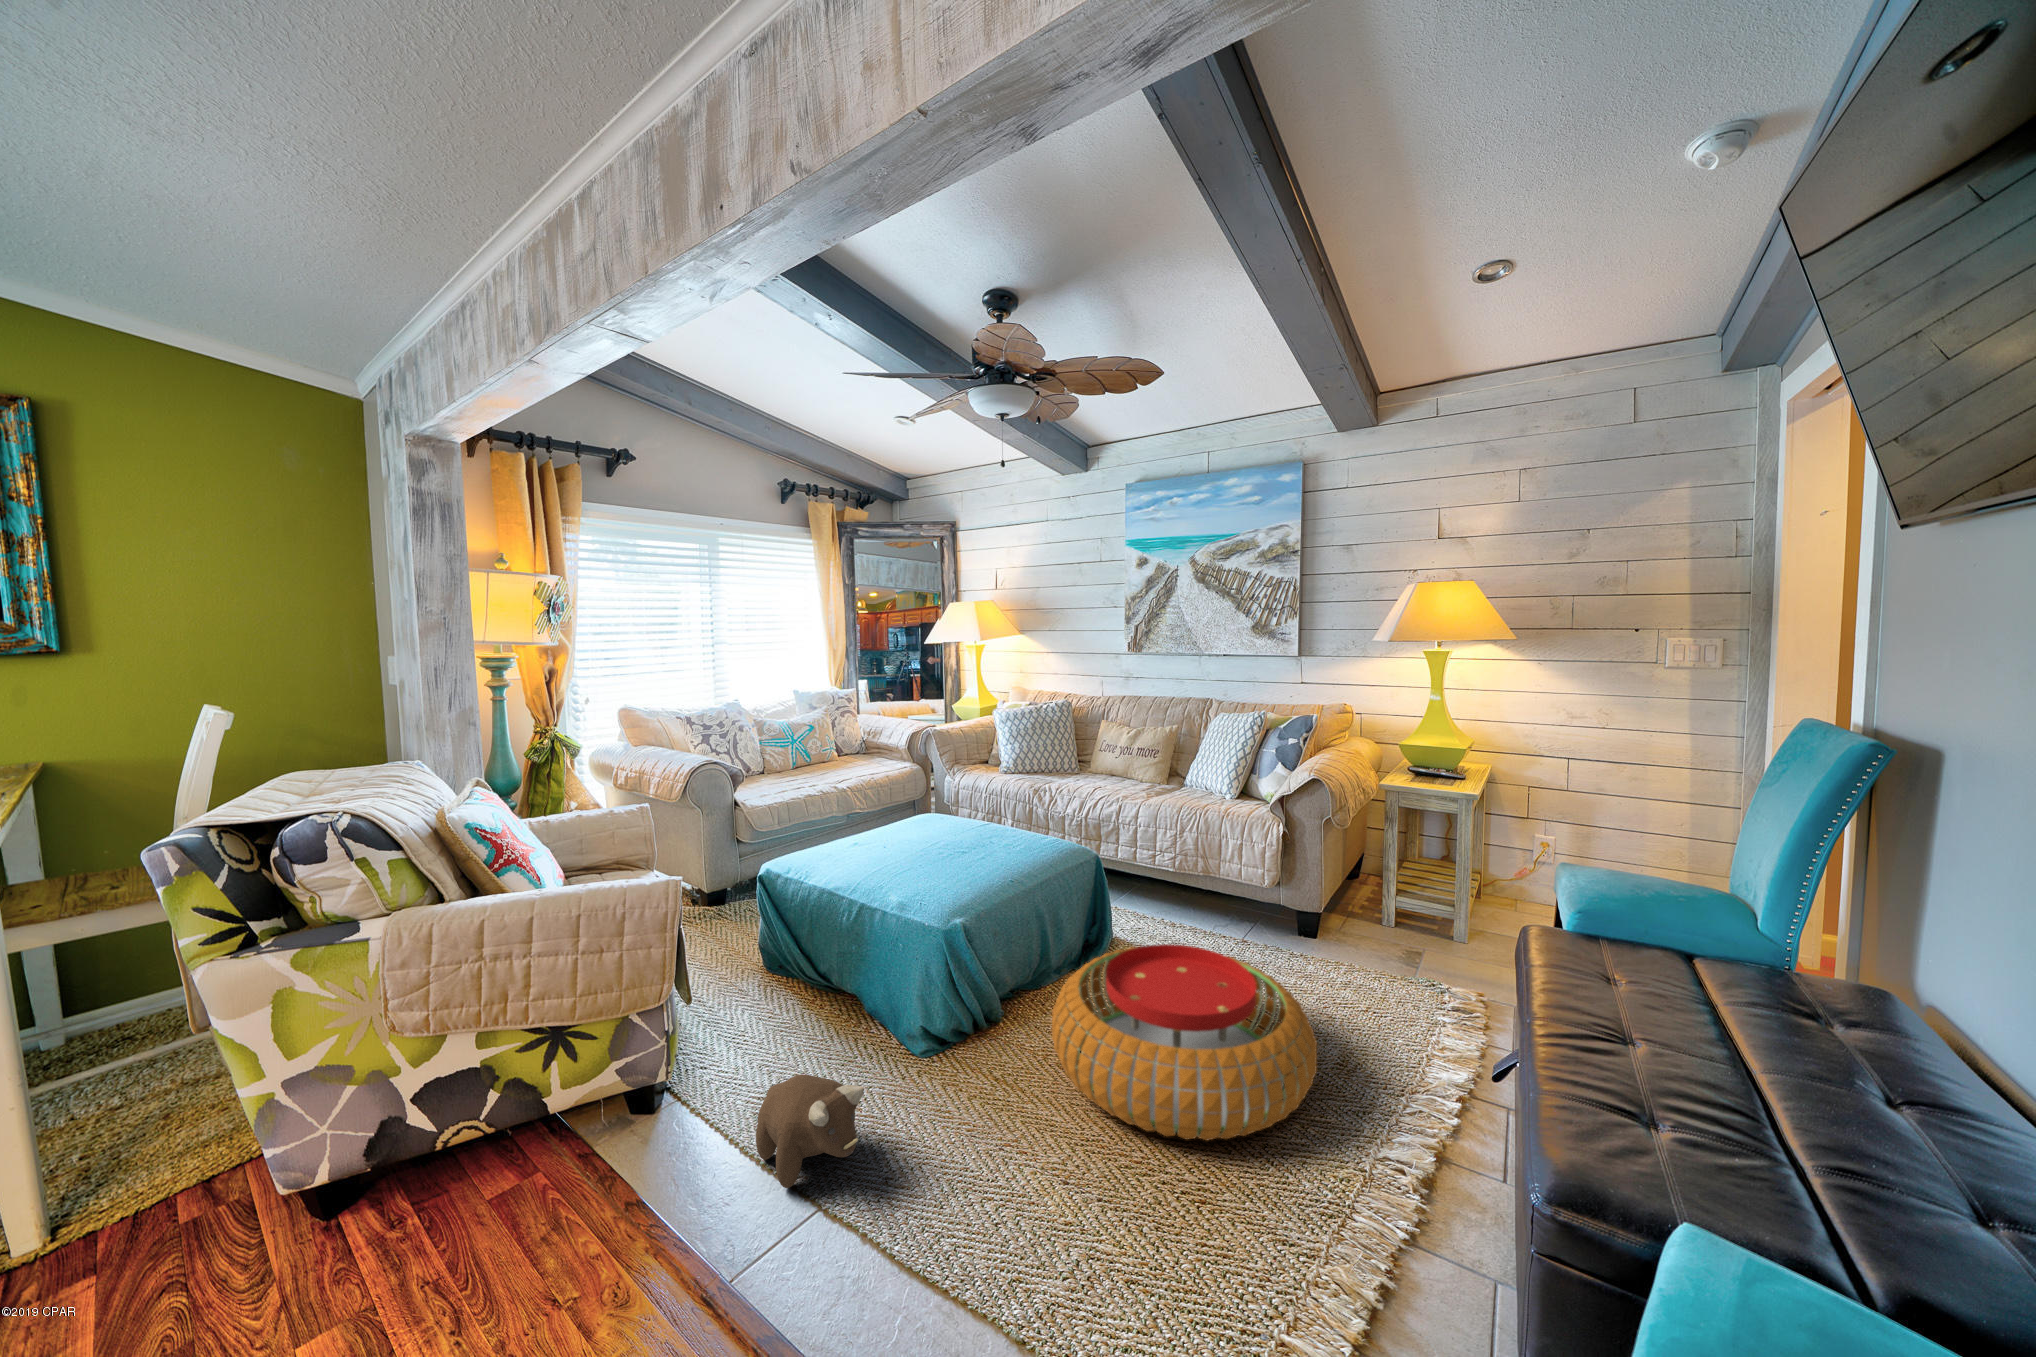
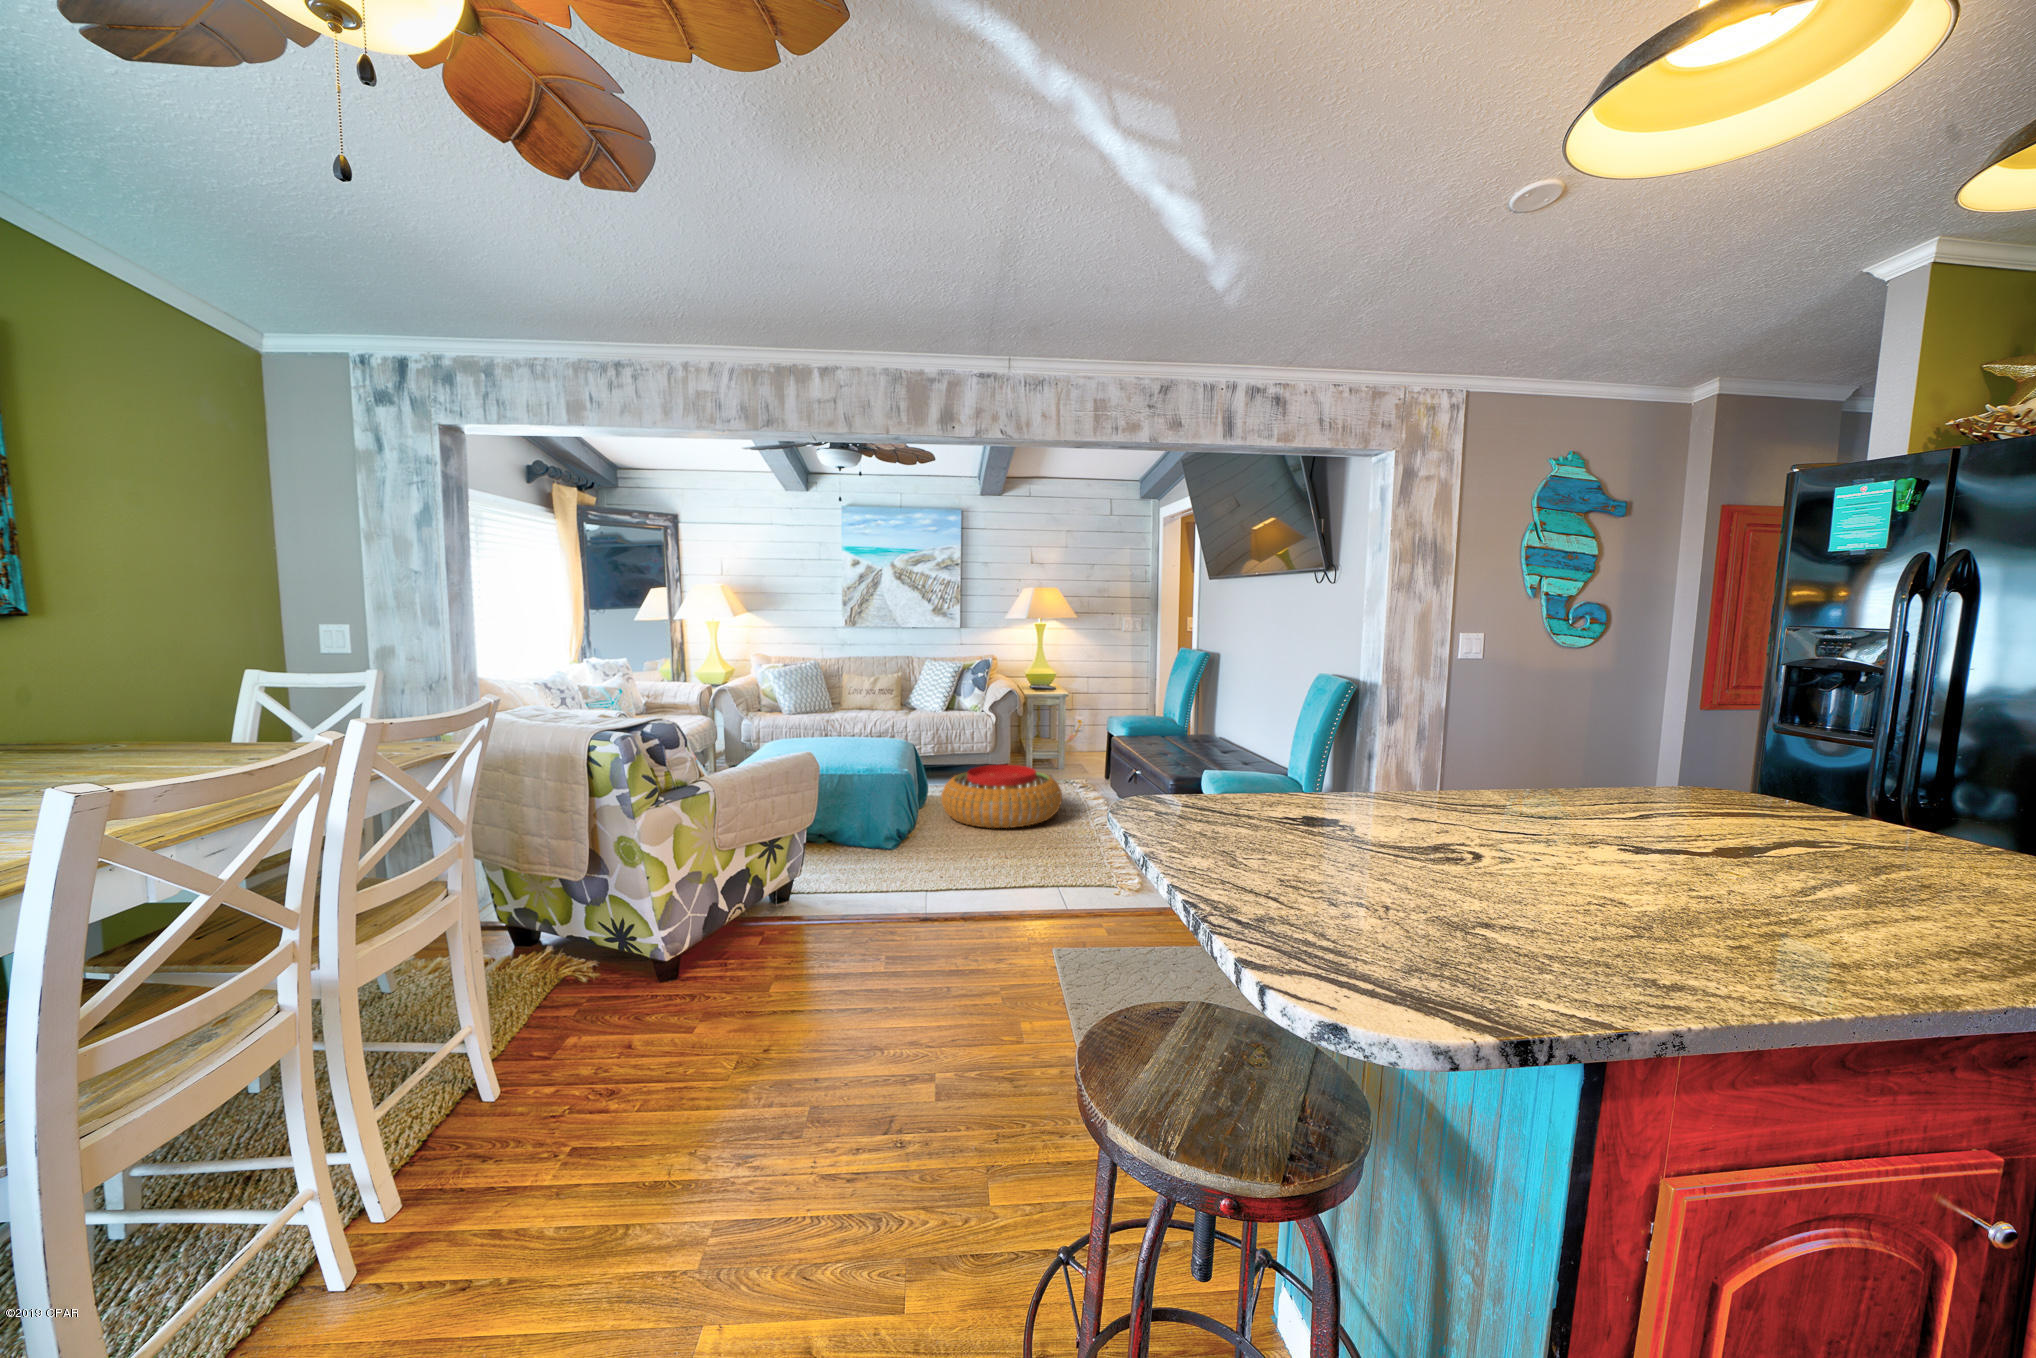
plush toy: present [756,1075,864,1188] -> none [862,821,930,872]

